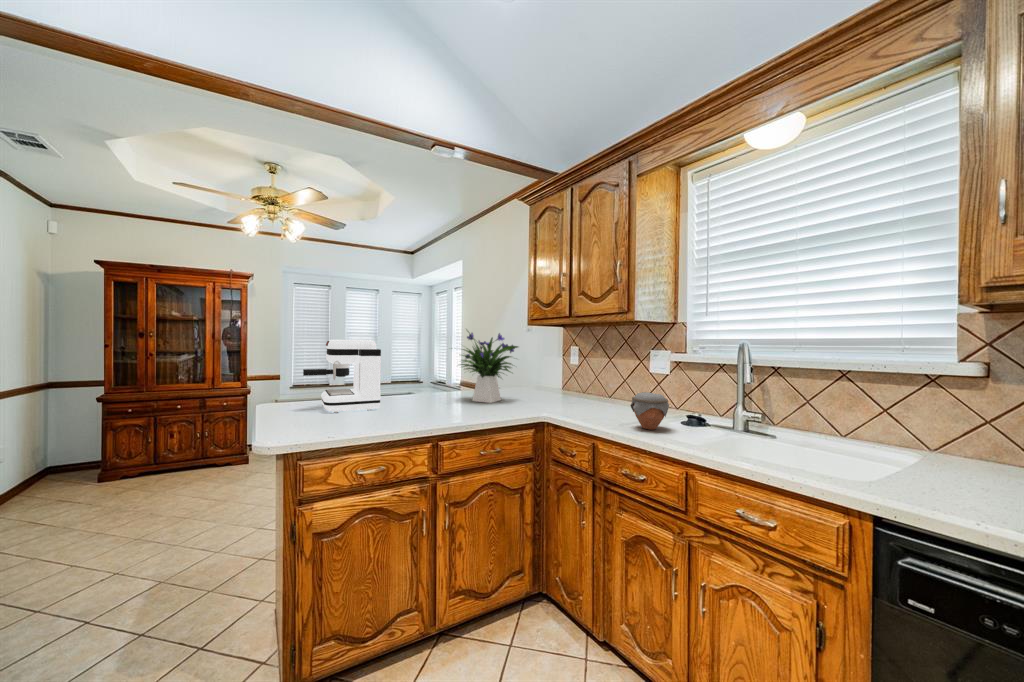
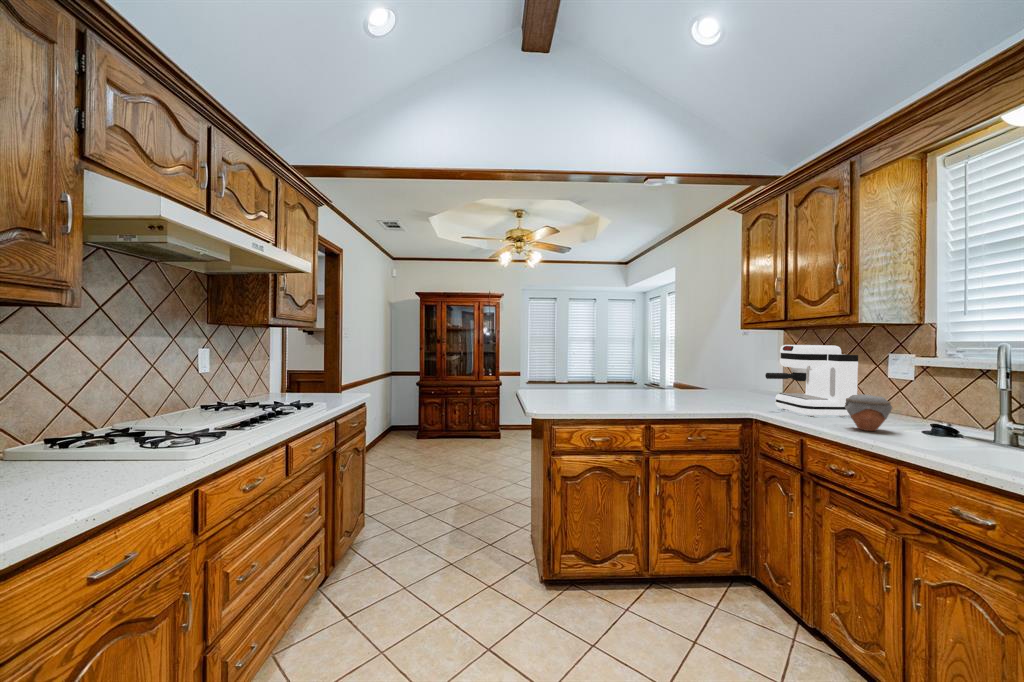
flower arrangement: present [461,333,518,403] -> none [661,333,731,400]
coffee maker: present [303,340,381,413] -> present [765,345,858,417]

